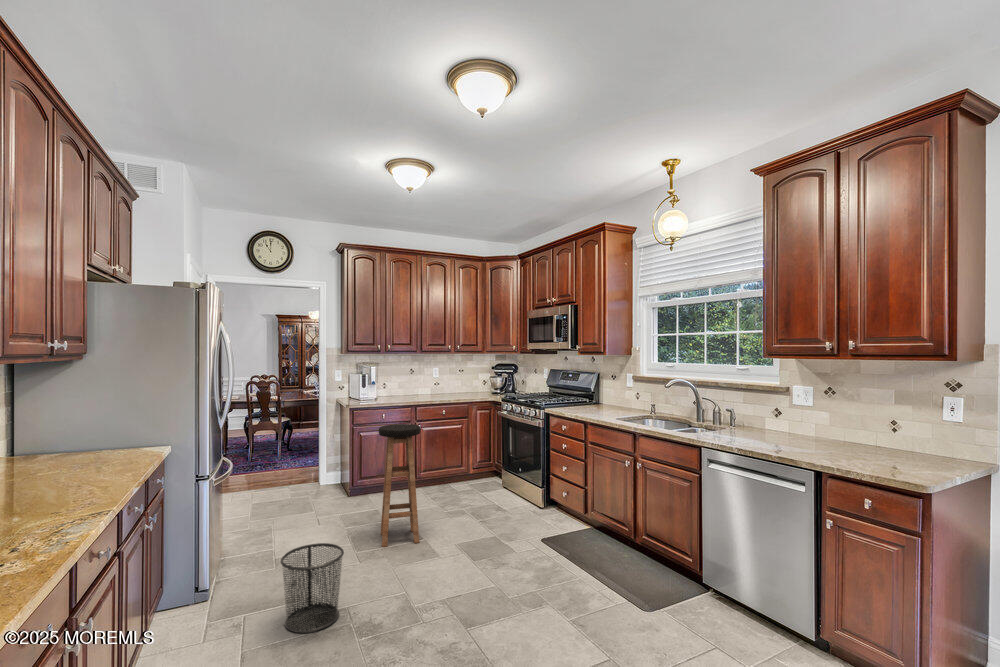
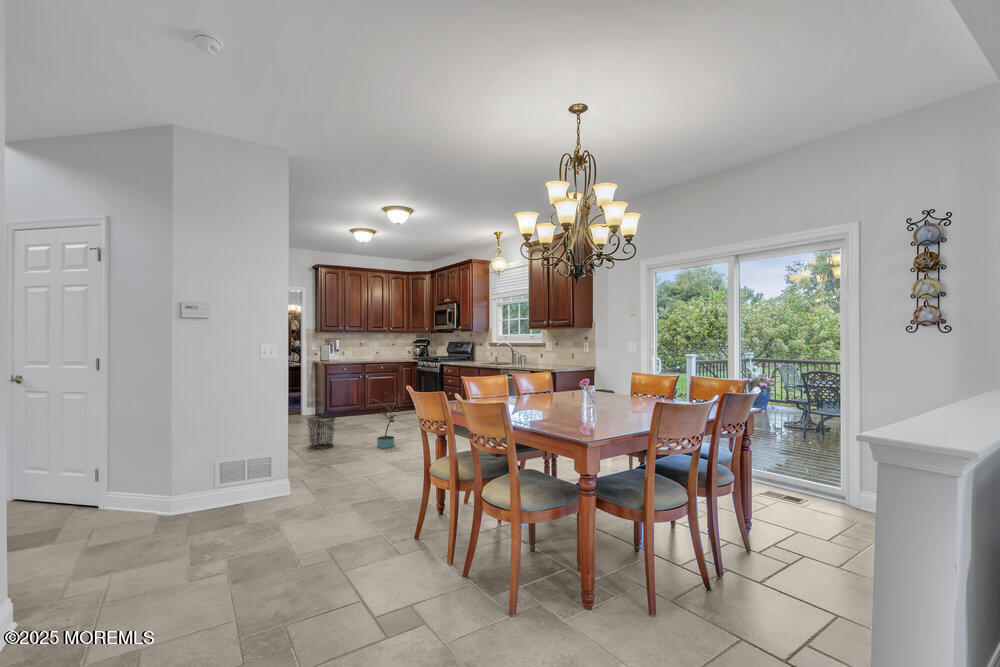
bar stool: present [379,424,421,547] -> none [346,369,369,431]
potted plant: none [416,499,487,639] -> present [370,393,399,448]

